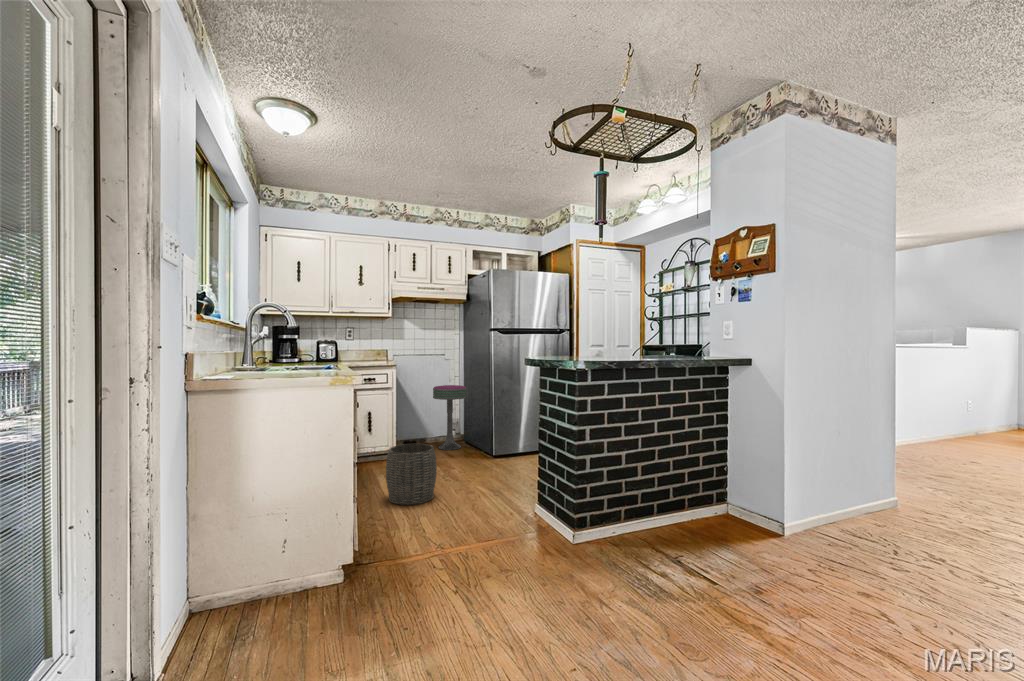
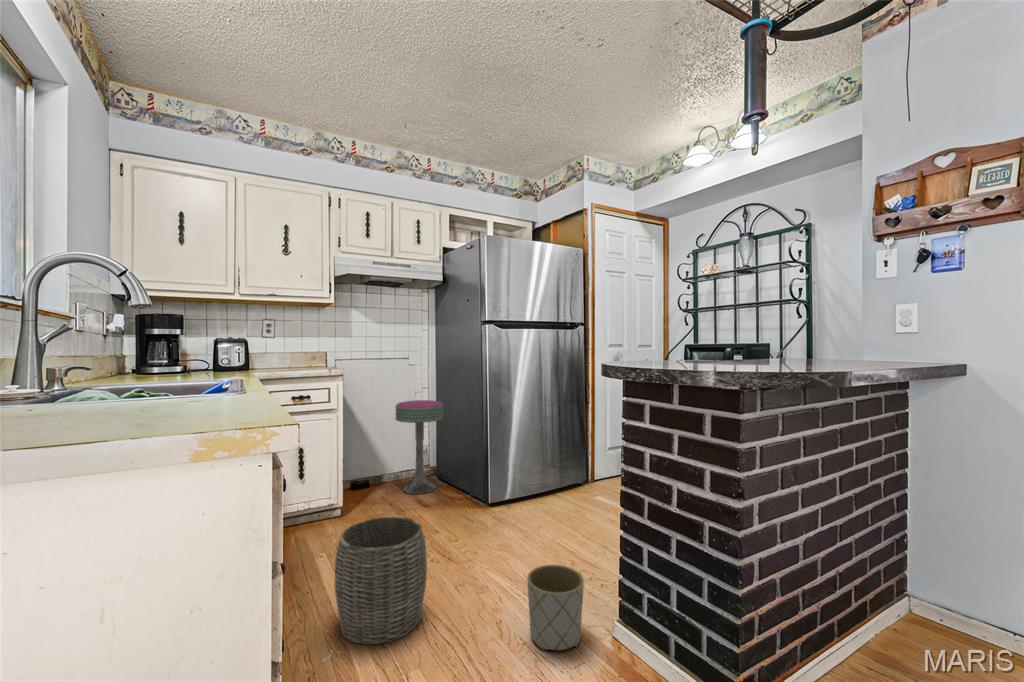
planter: none [488,470,519,511] -> present [527,565,584,650]

